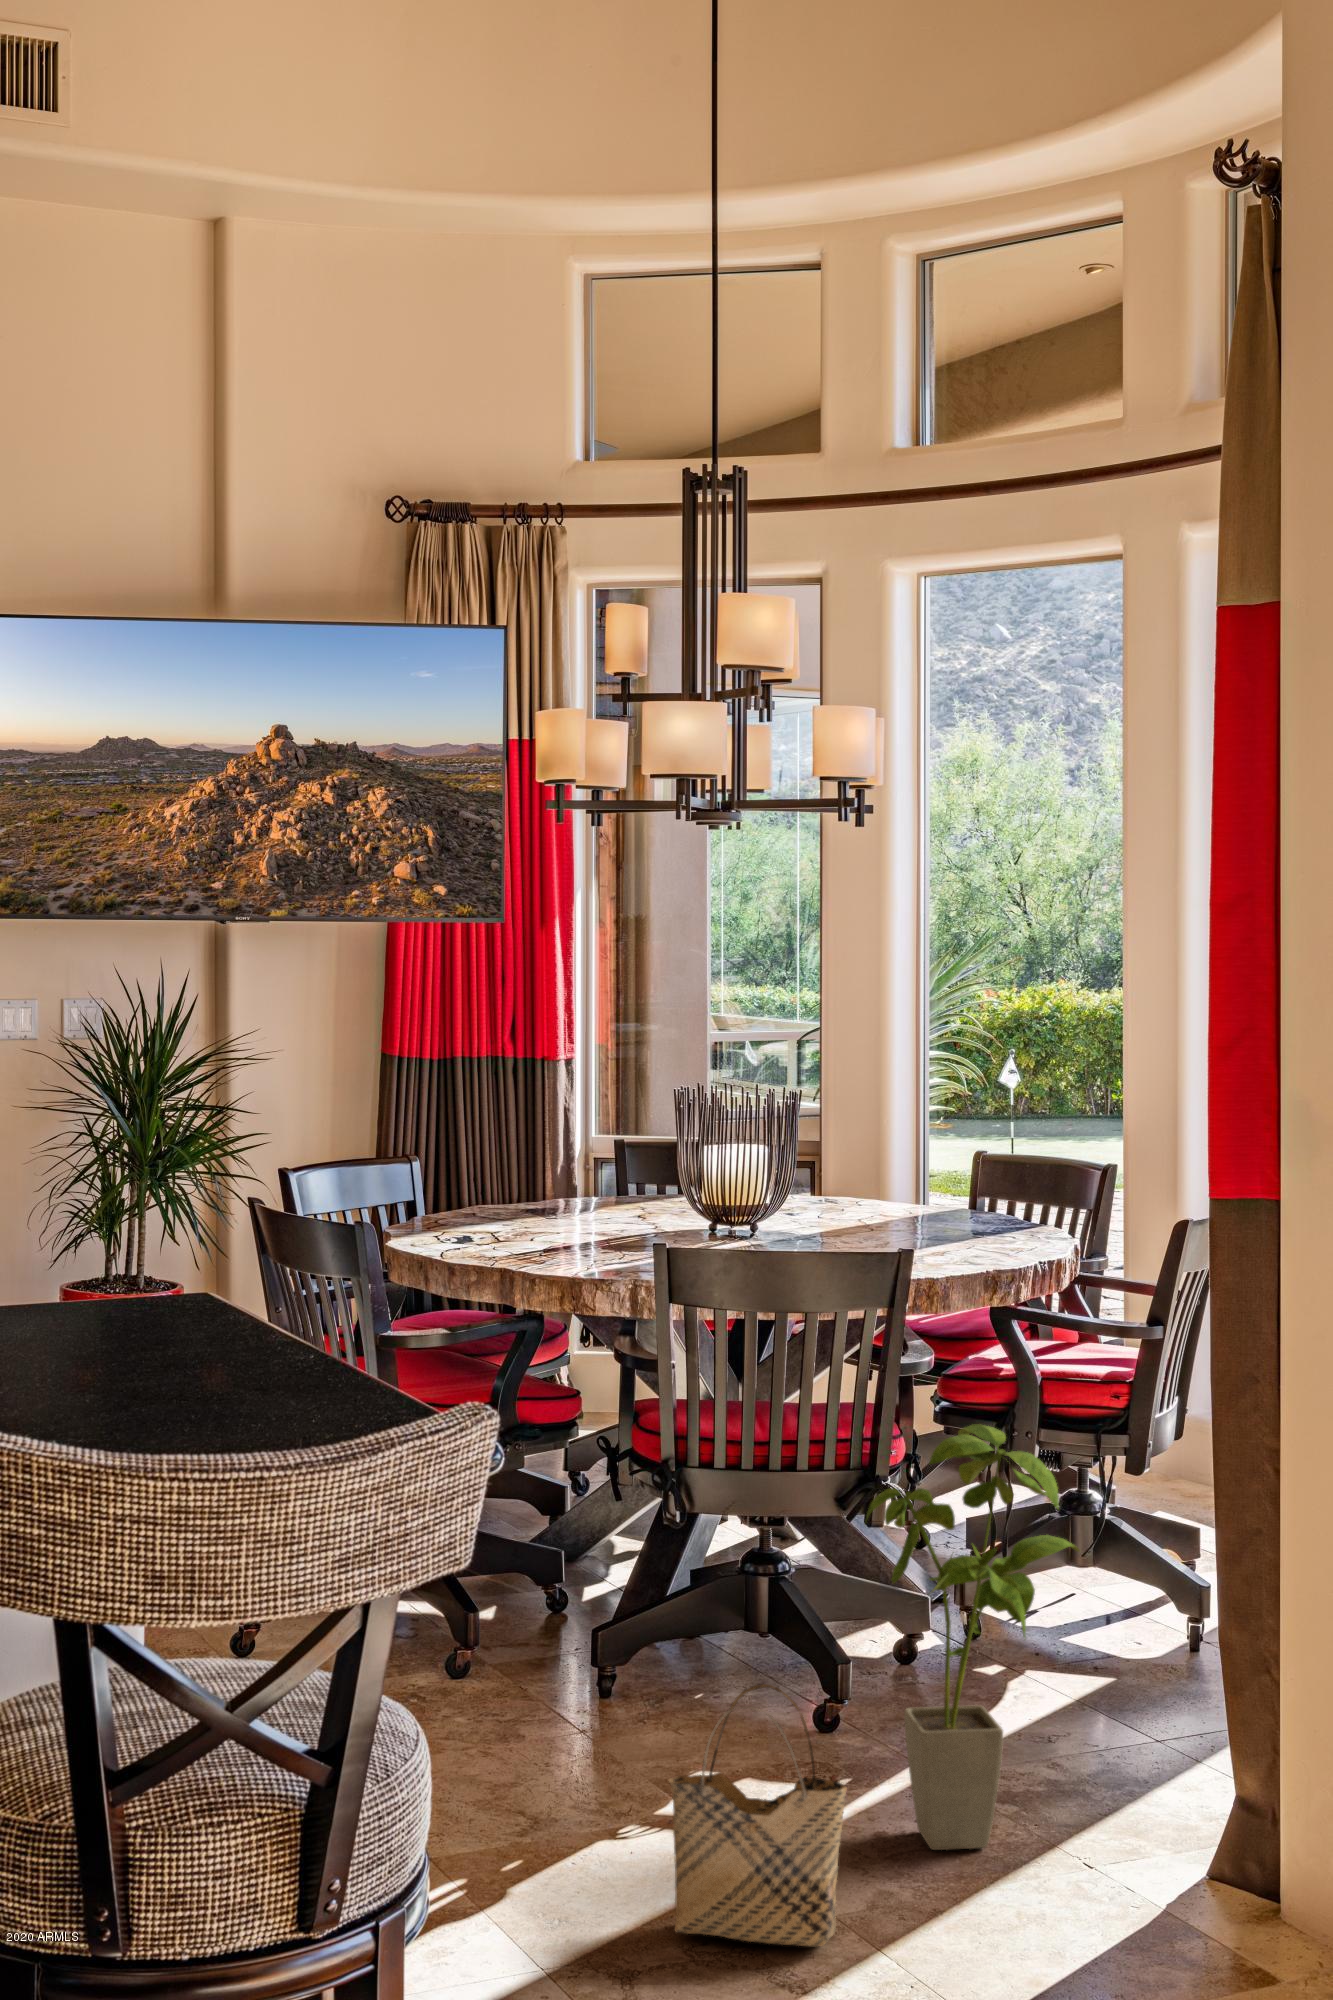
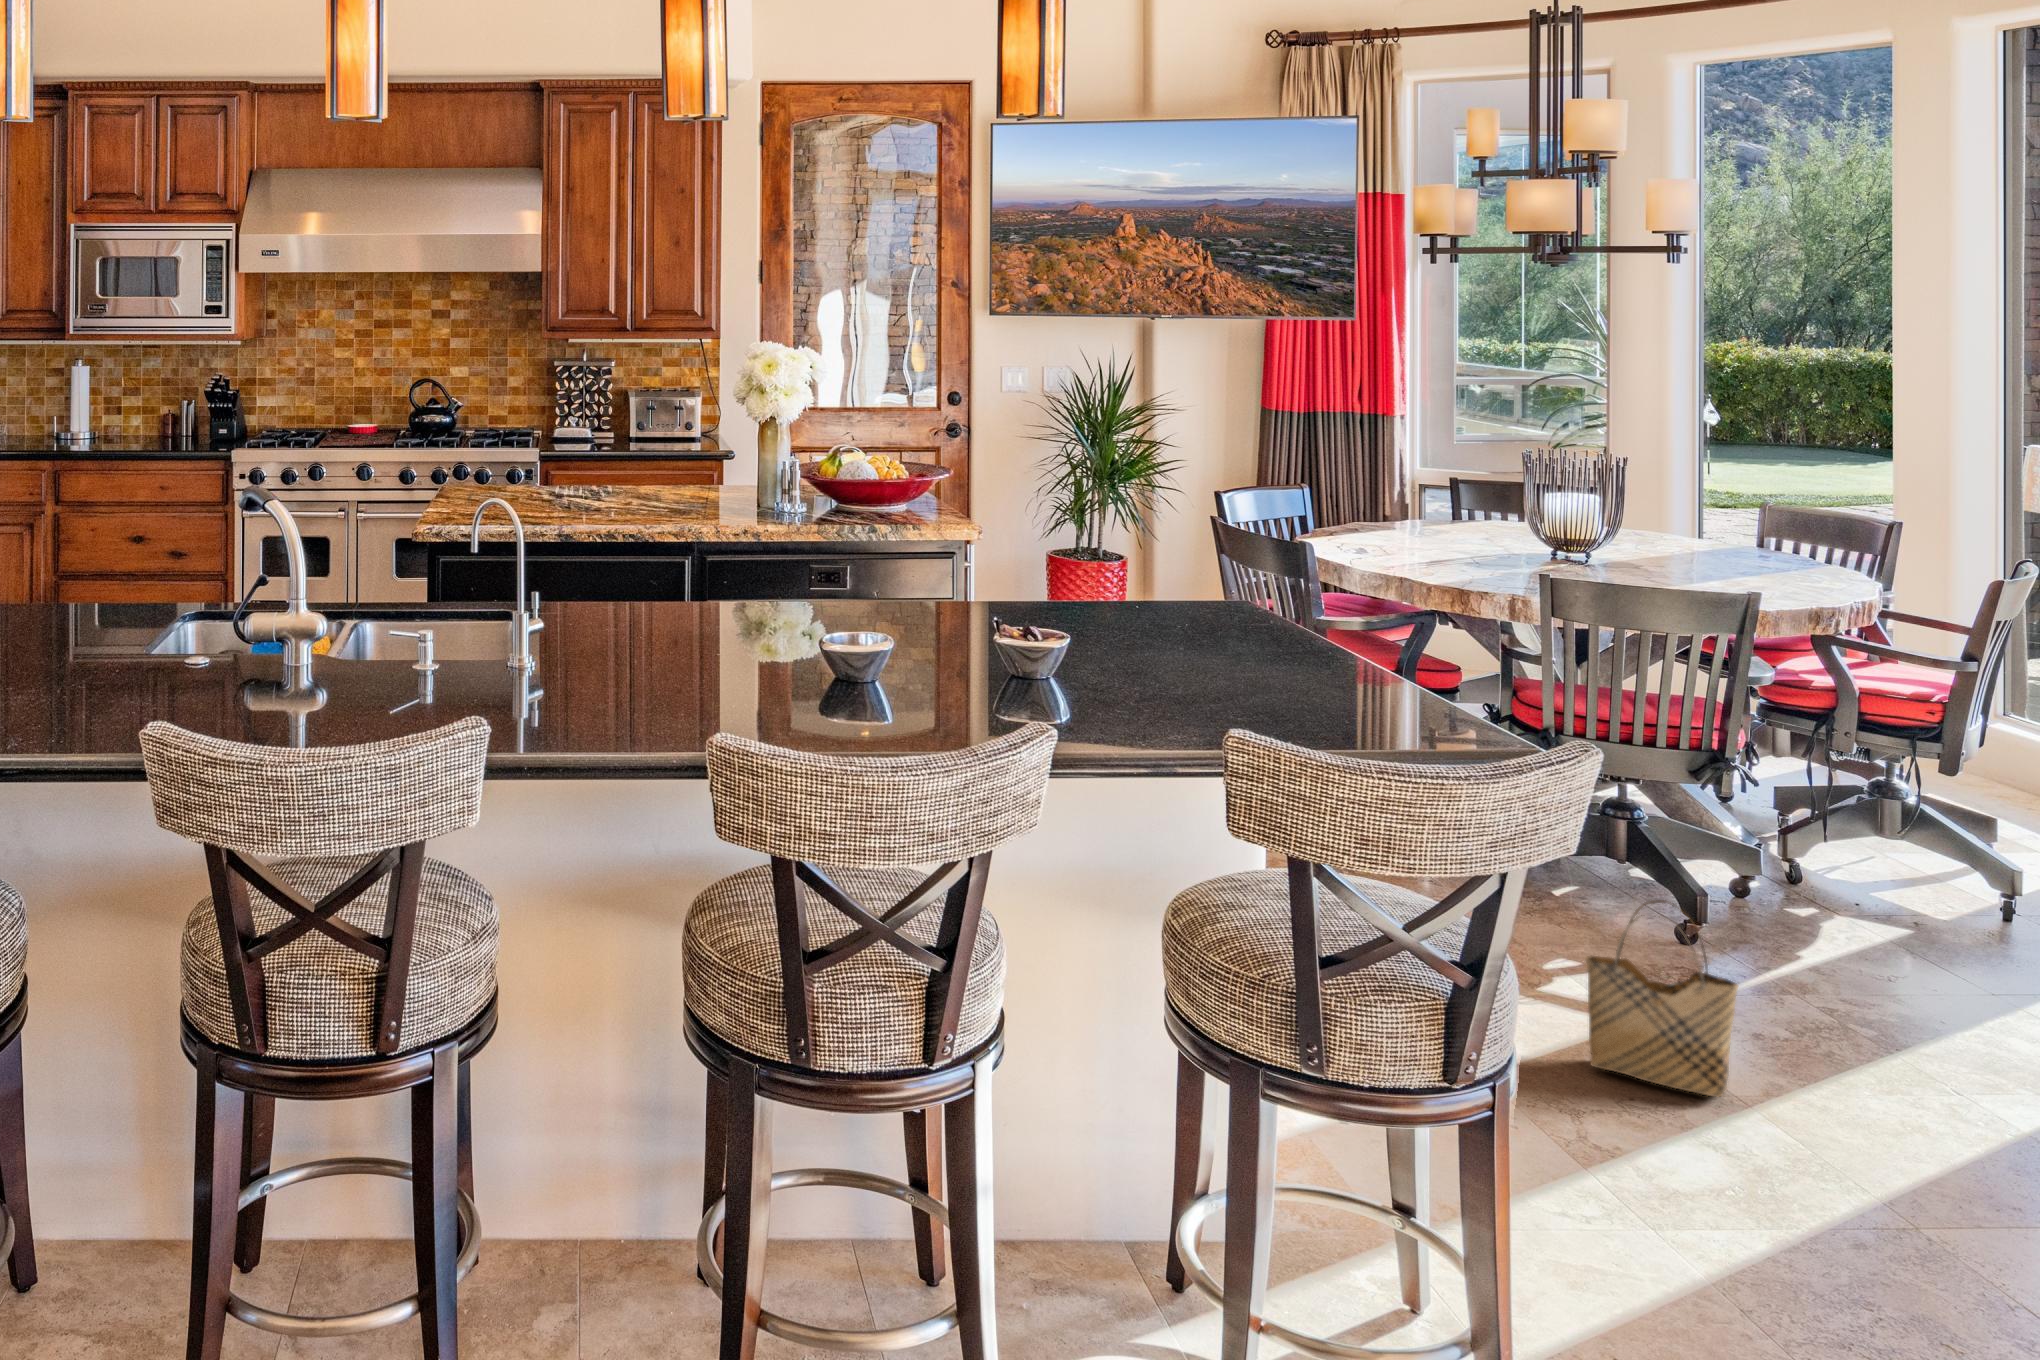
house plant: present [866,1424,1080,1850] -> none [1734,727,1933,1047]

